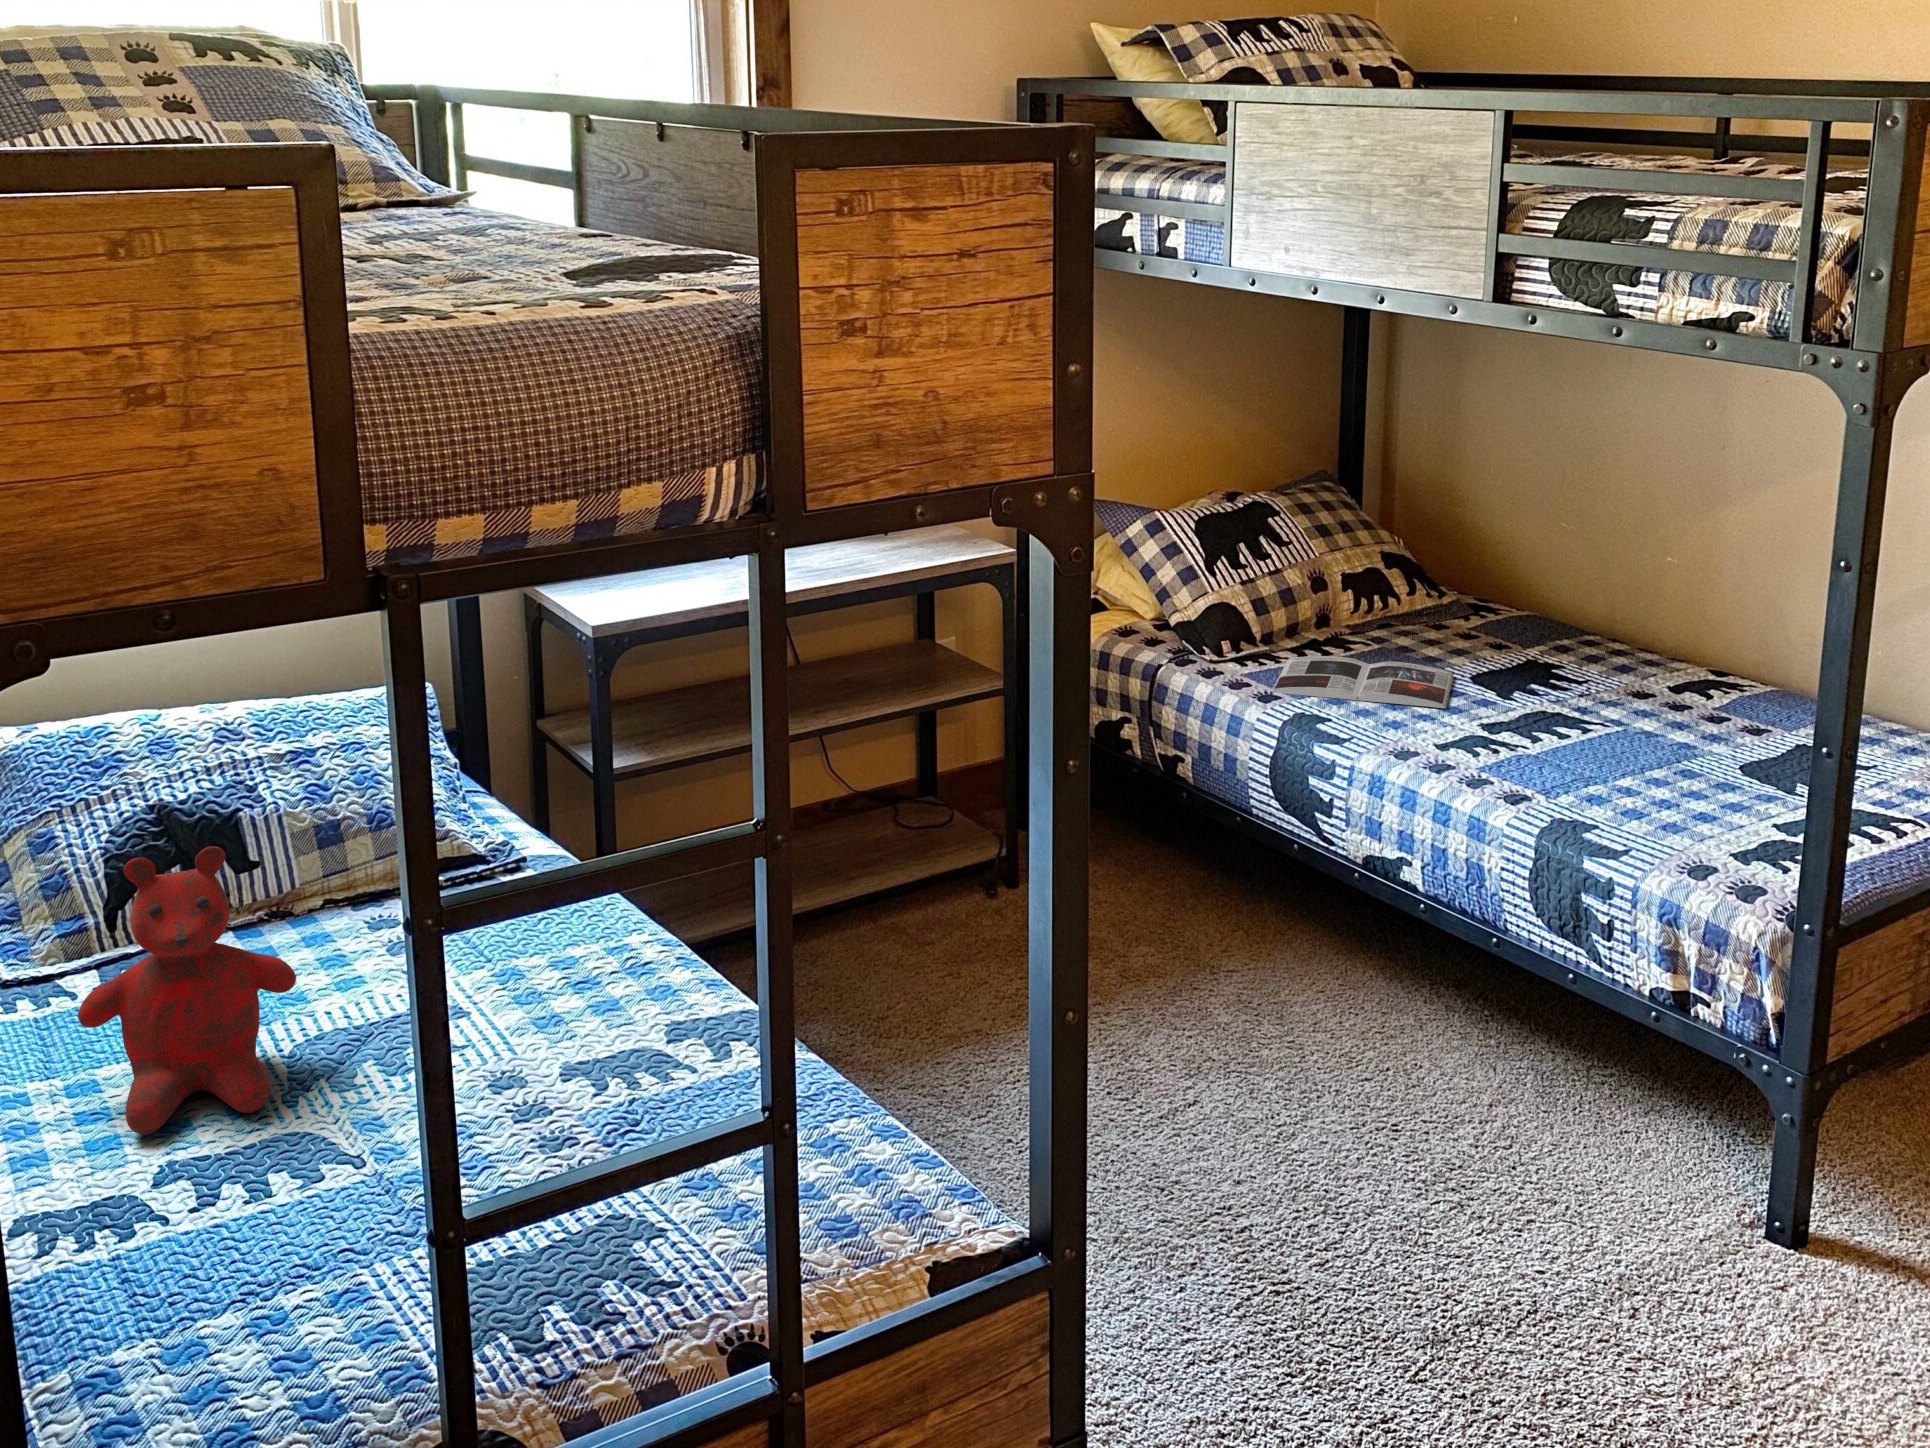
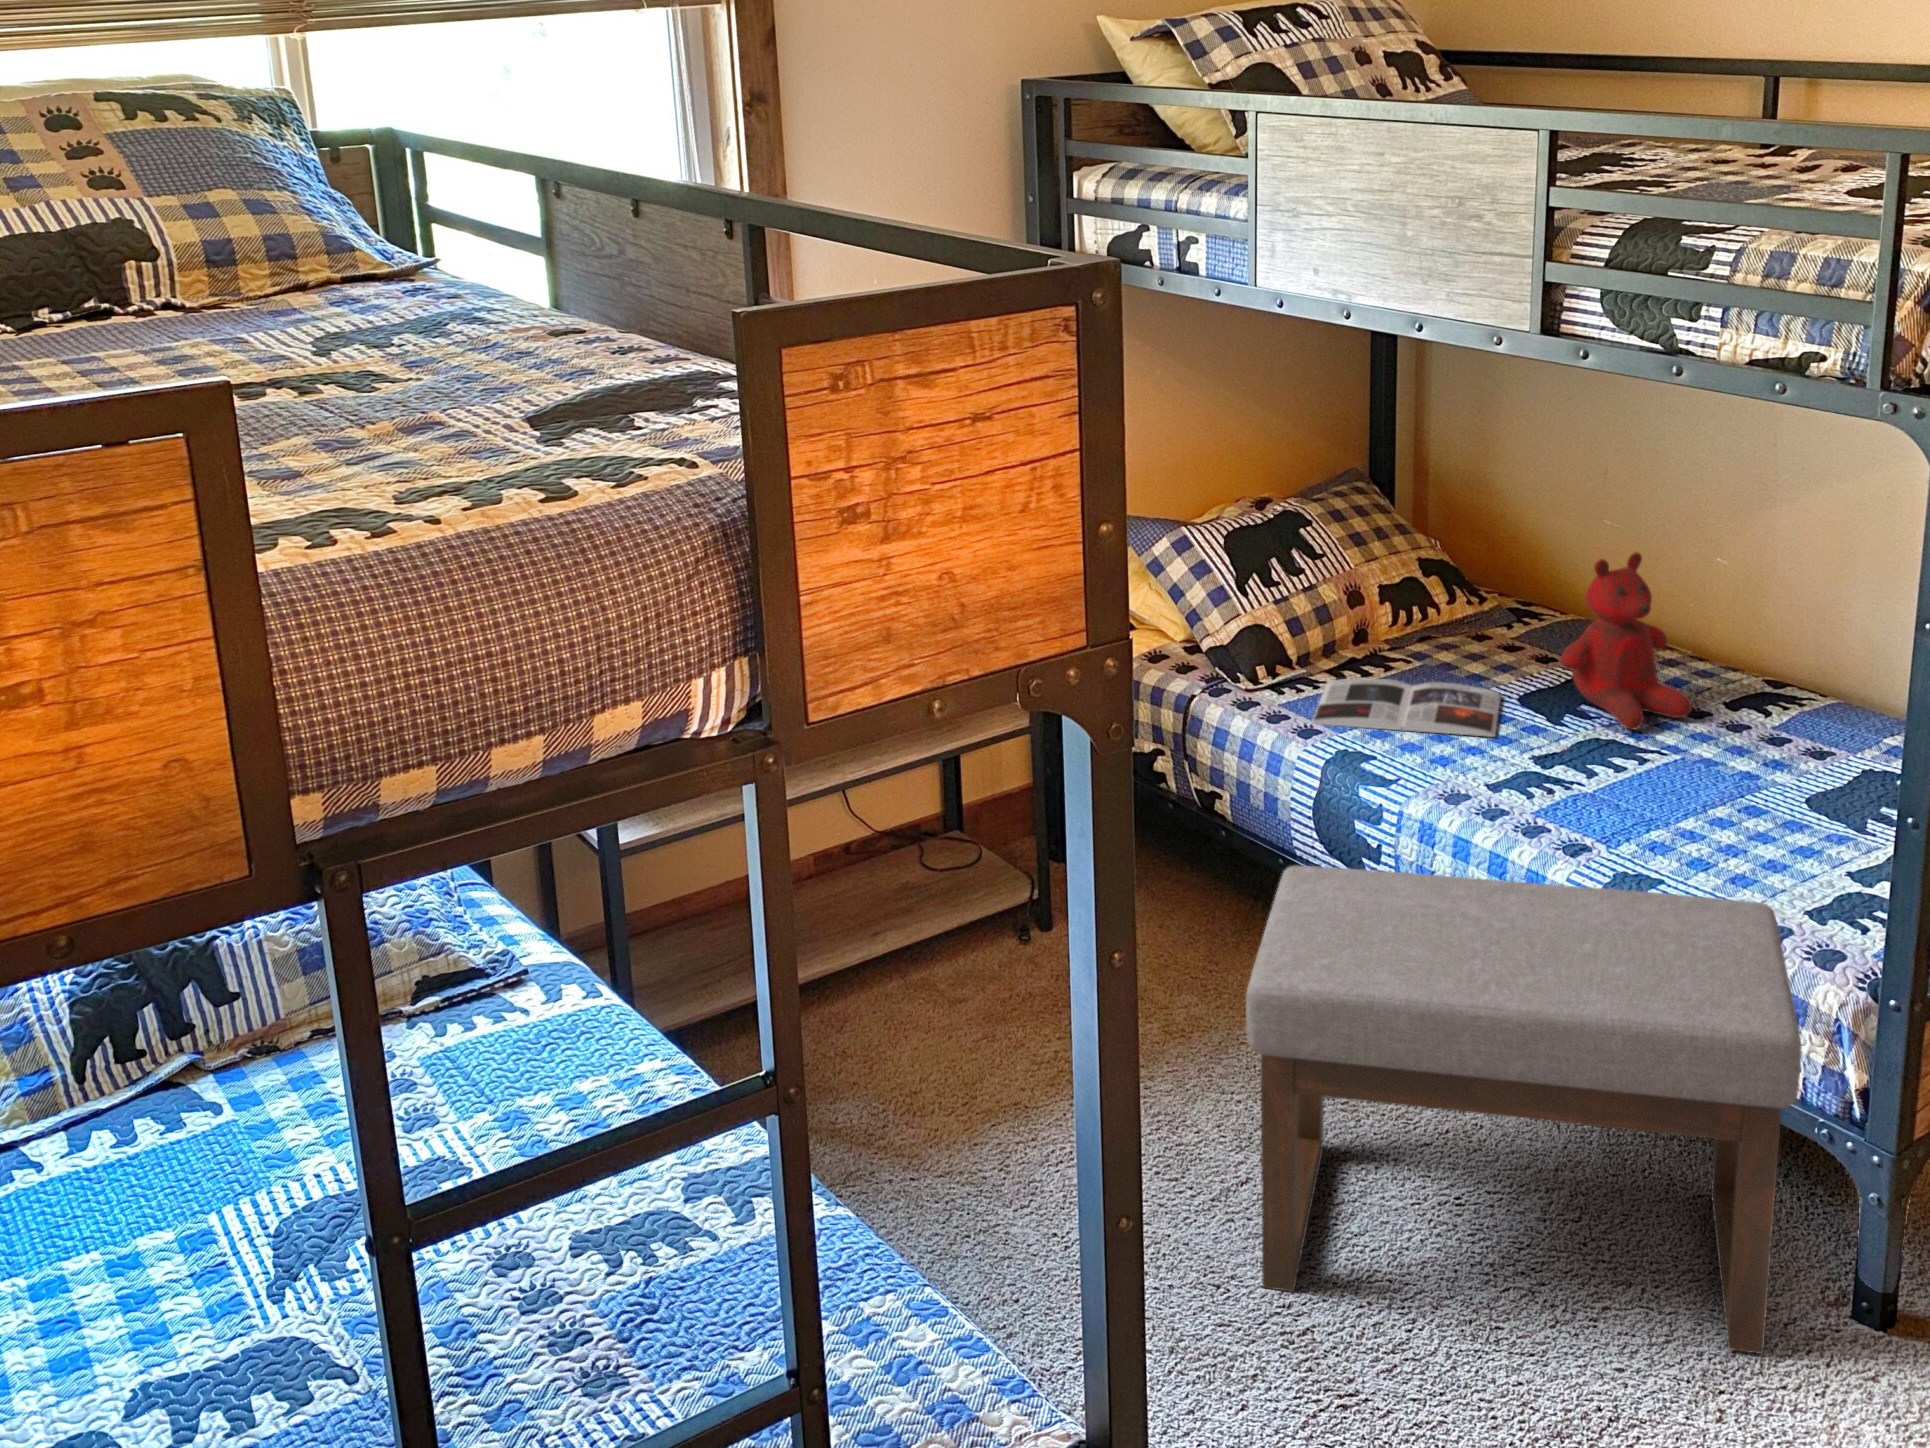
ottoman: none [1198,798,1719,1261] -> present [1246,865,1802,1354]
teddy bear: present [78,846,296,1135] -> present [1560,552,1692,730]

